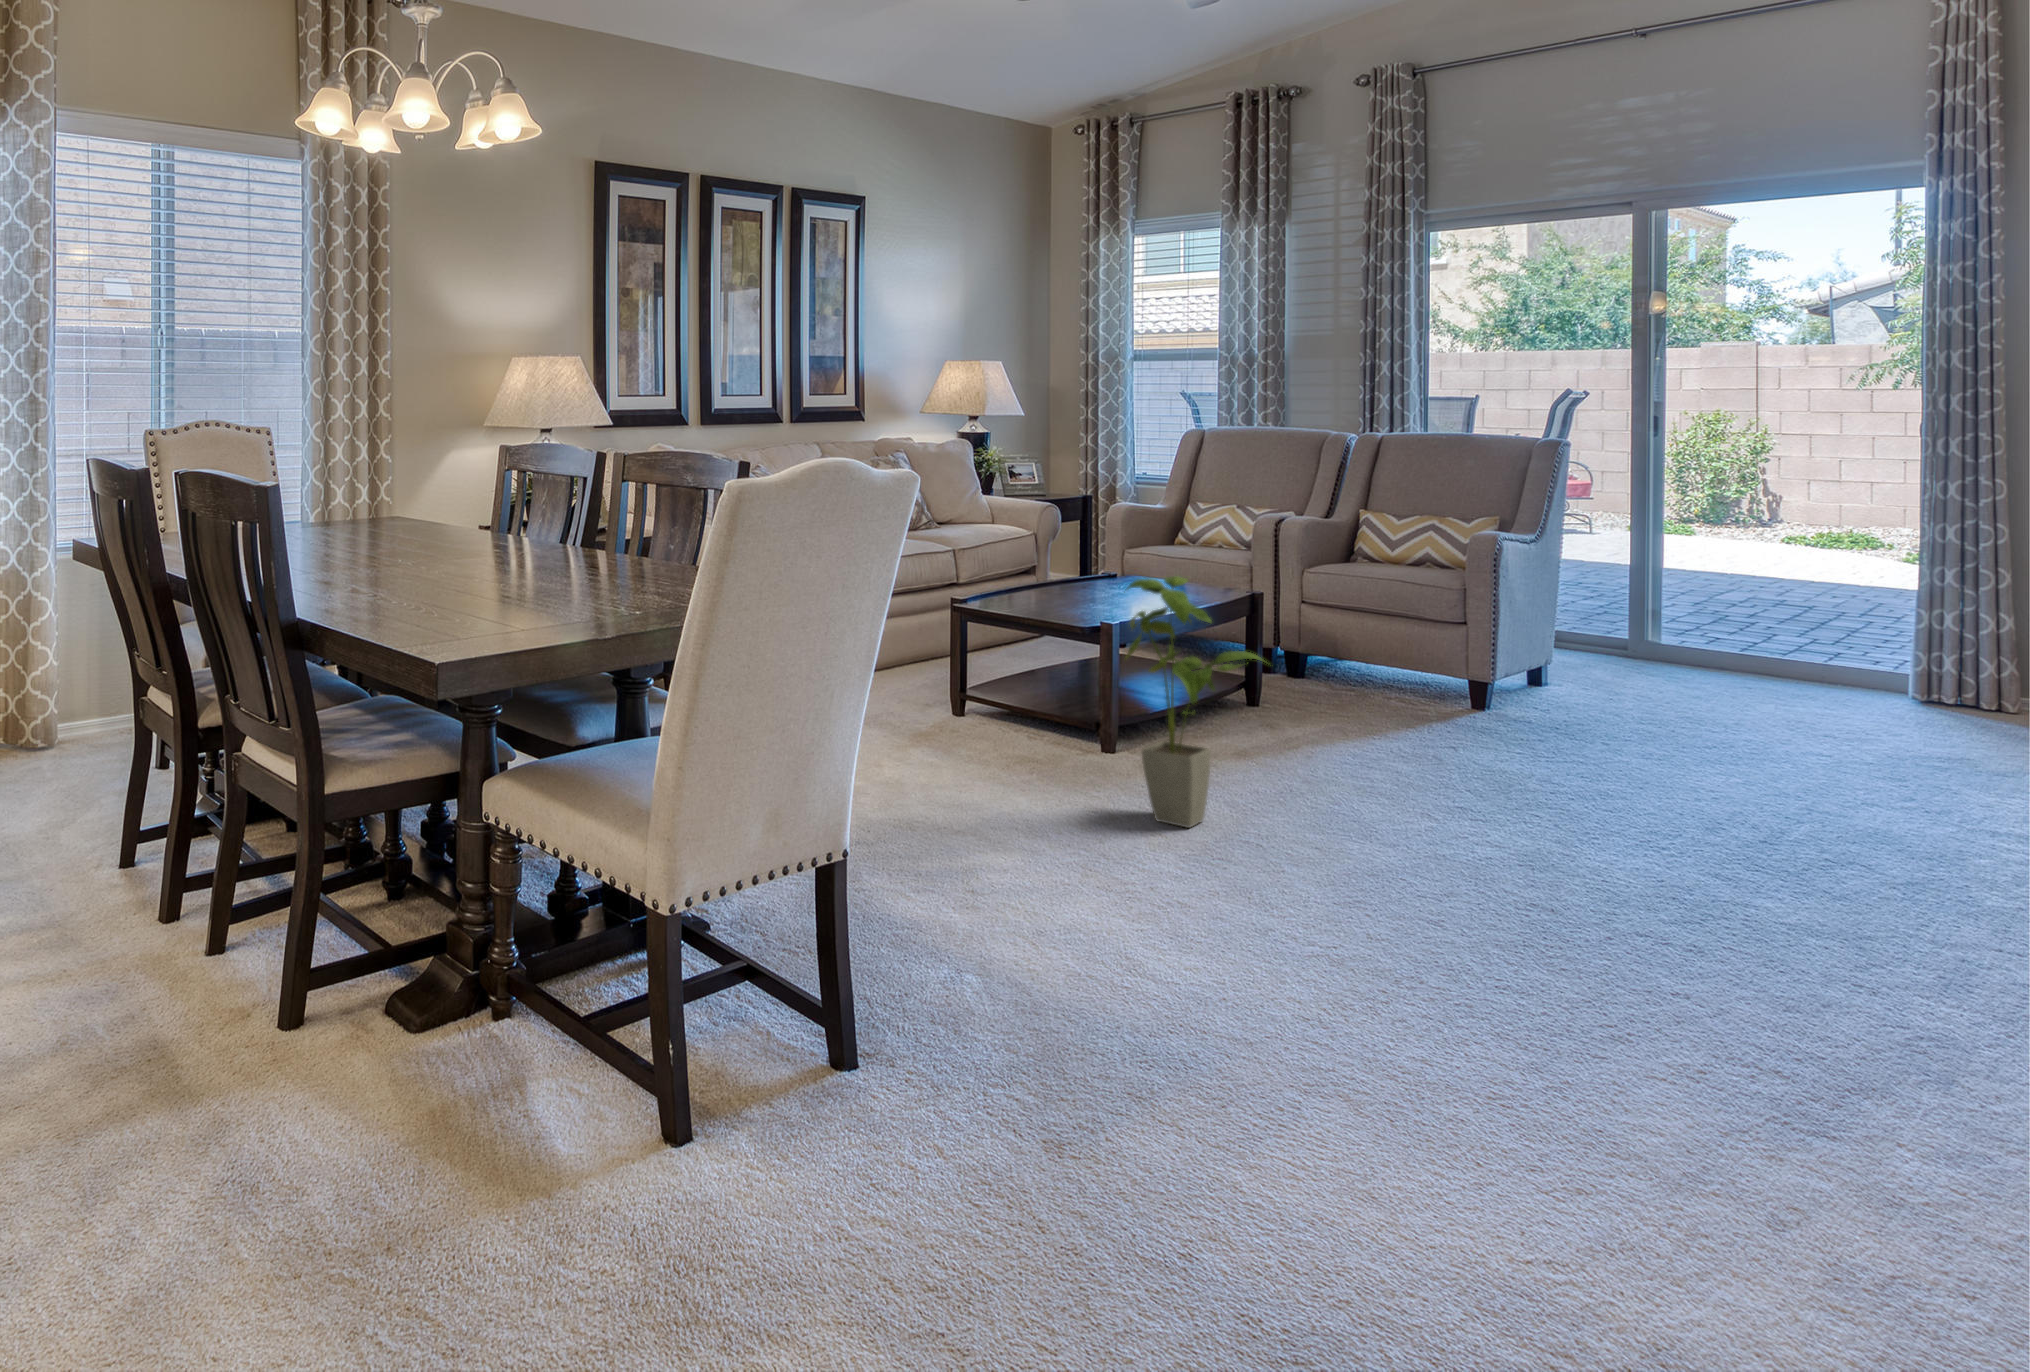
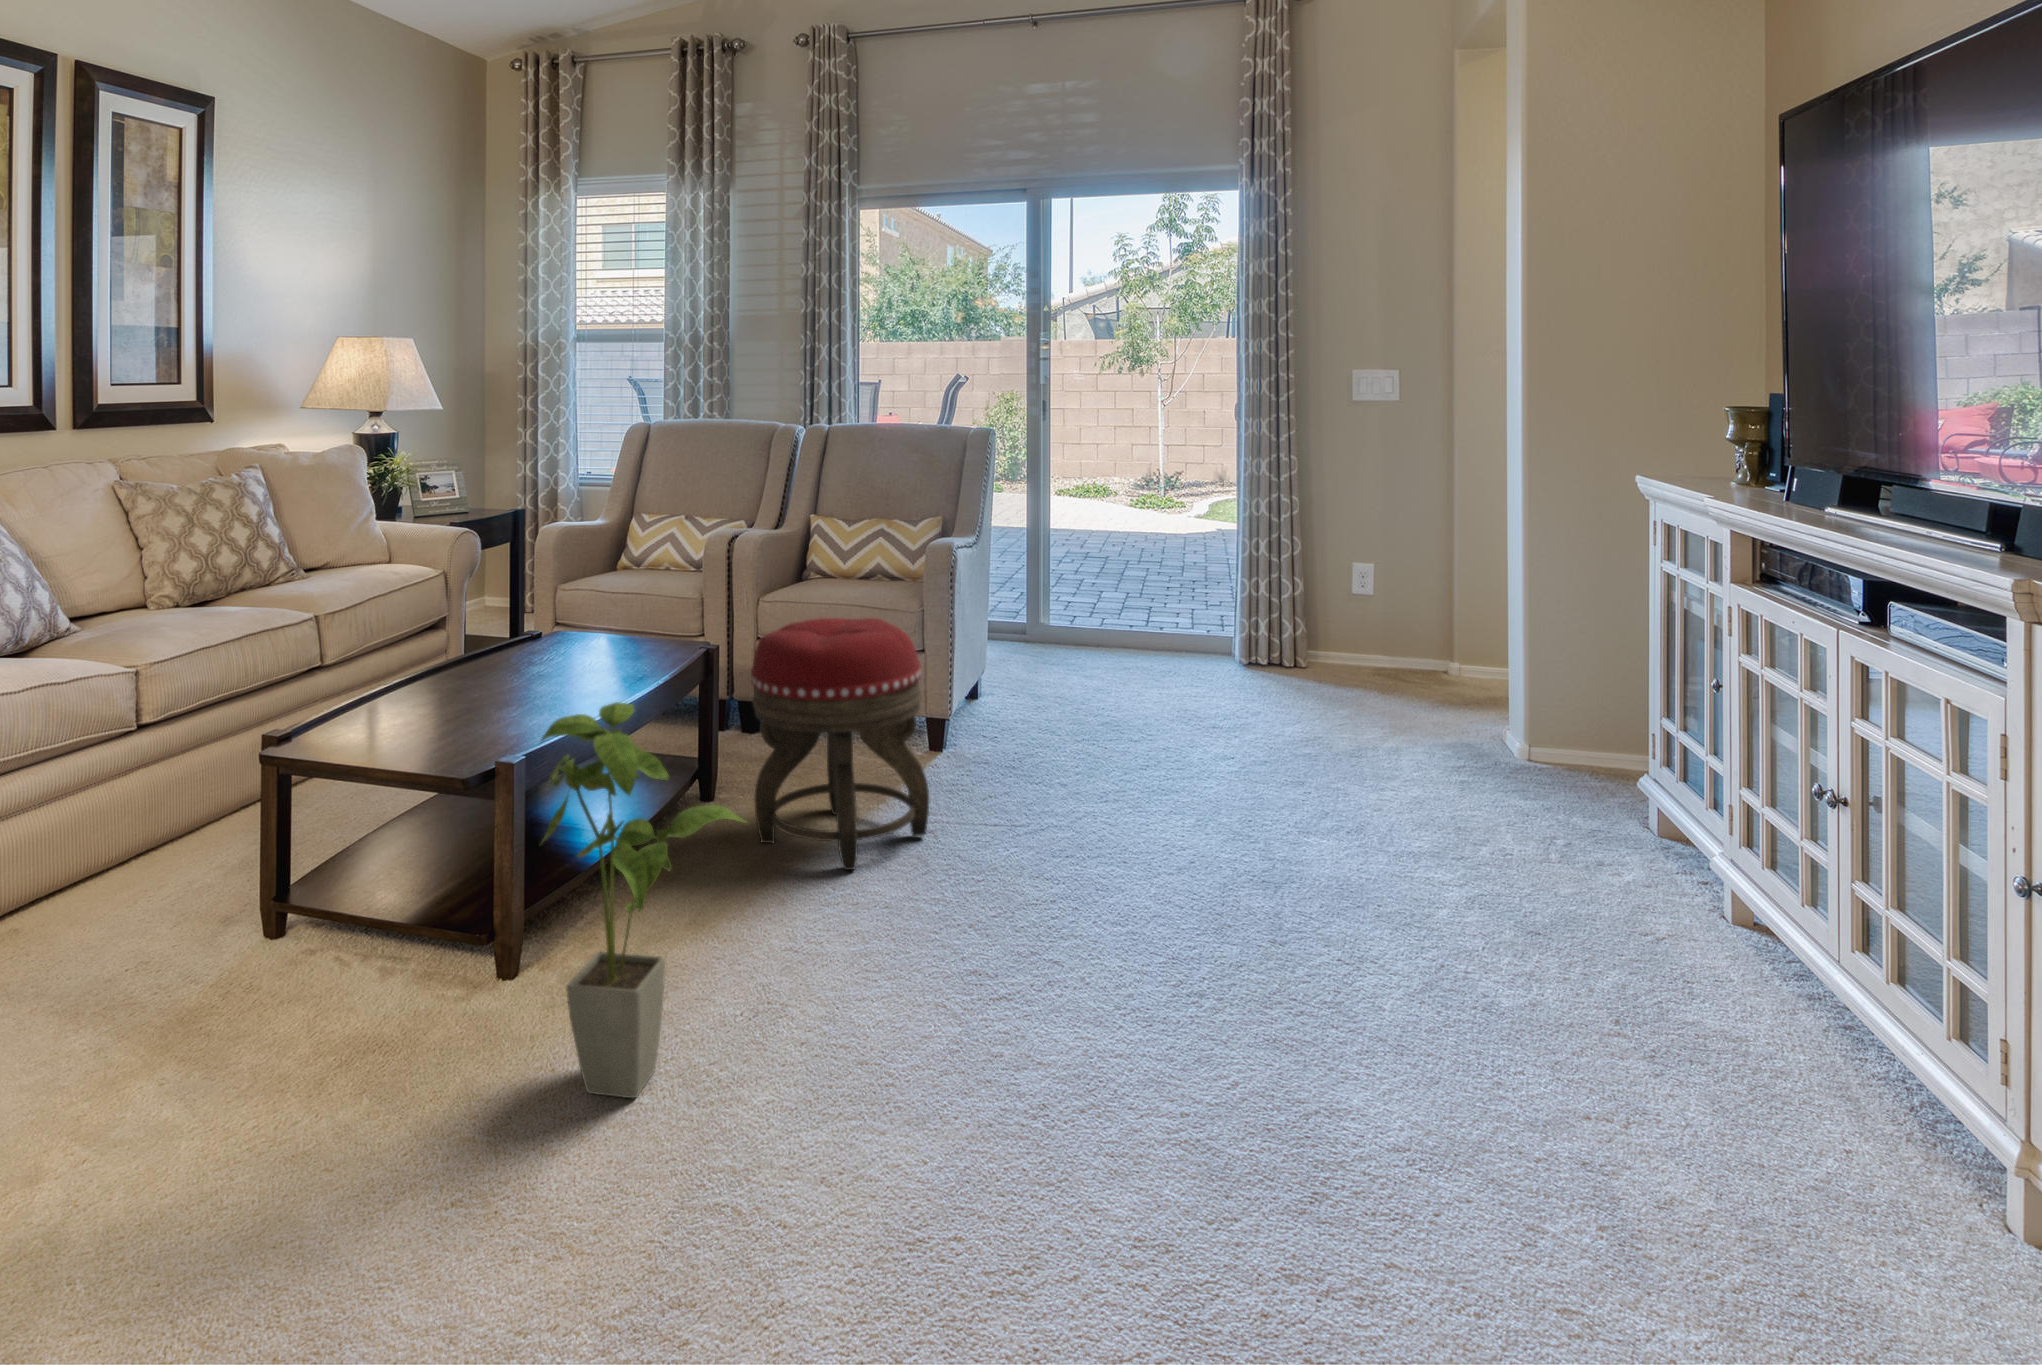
footstool: none [1289,574,1459,765] -> present [751,618,929,870]

